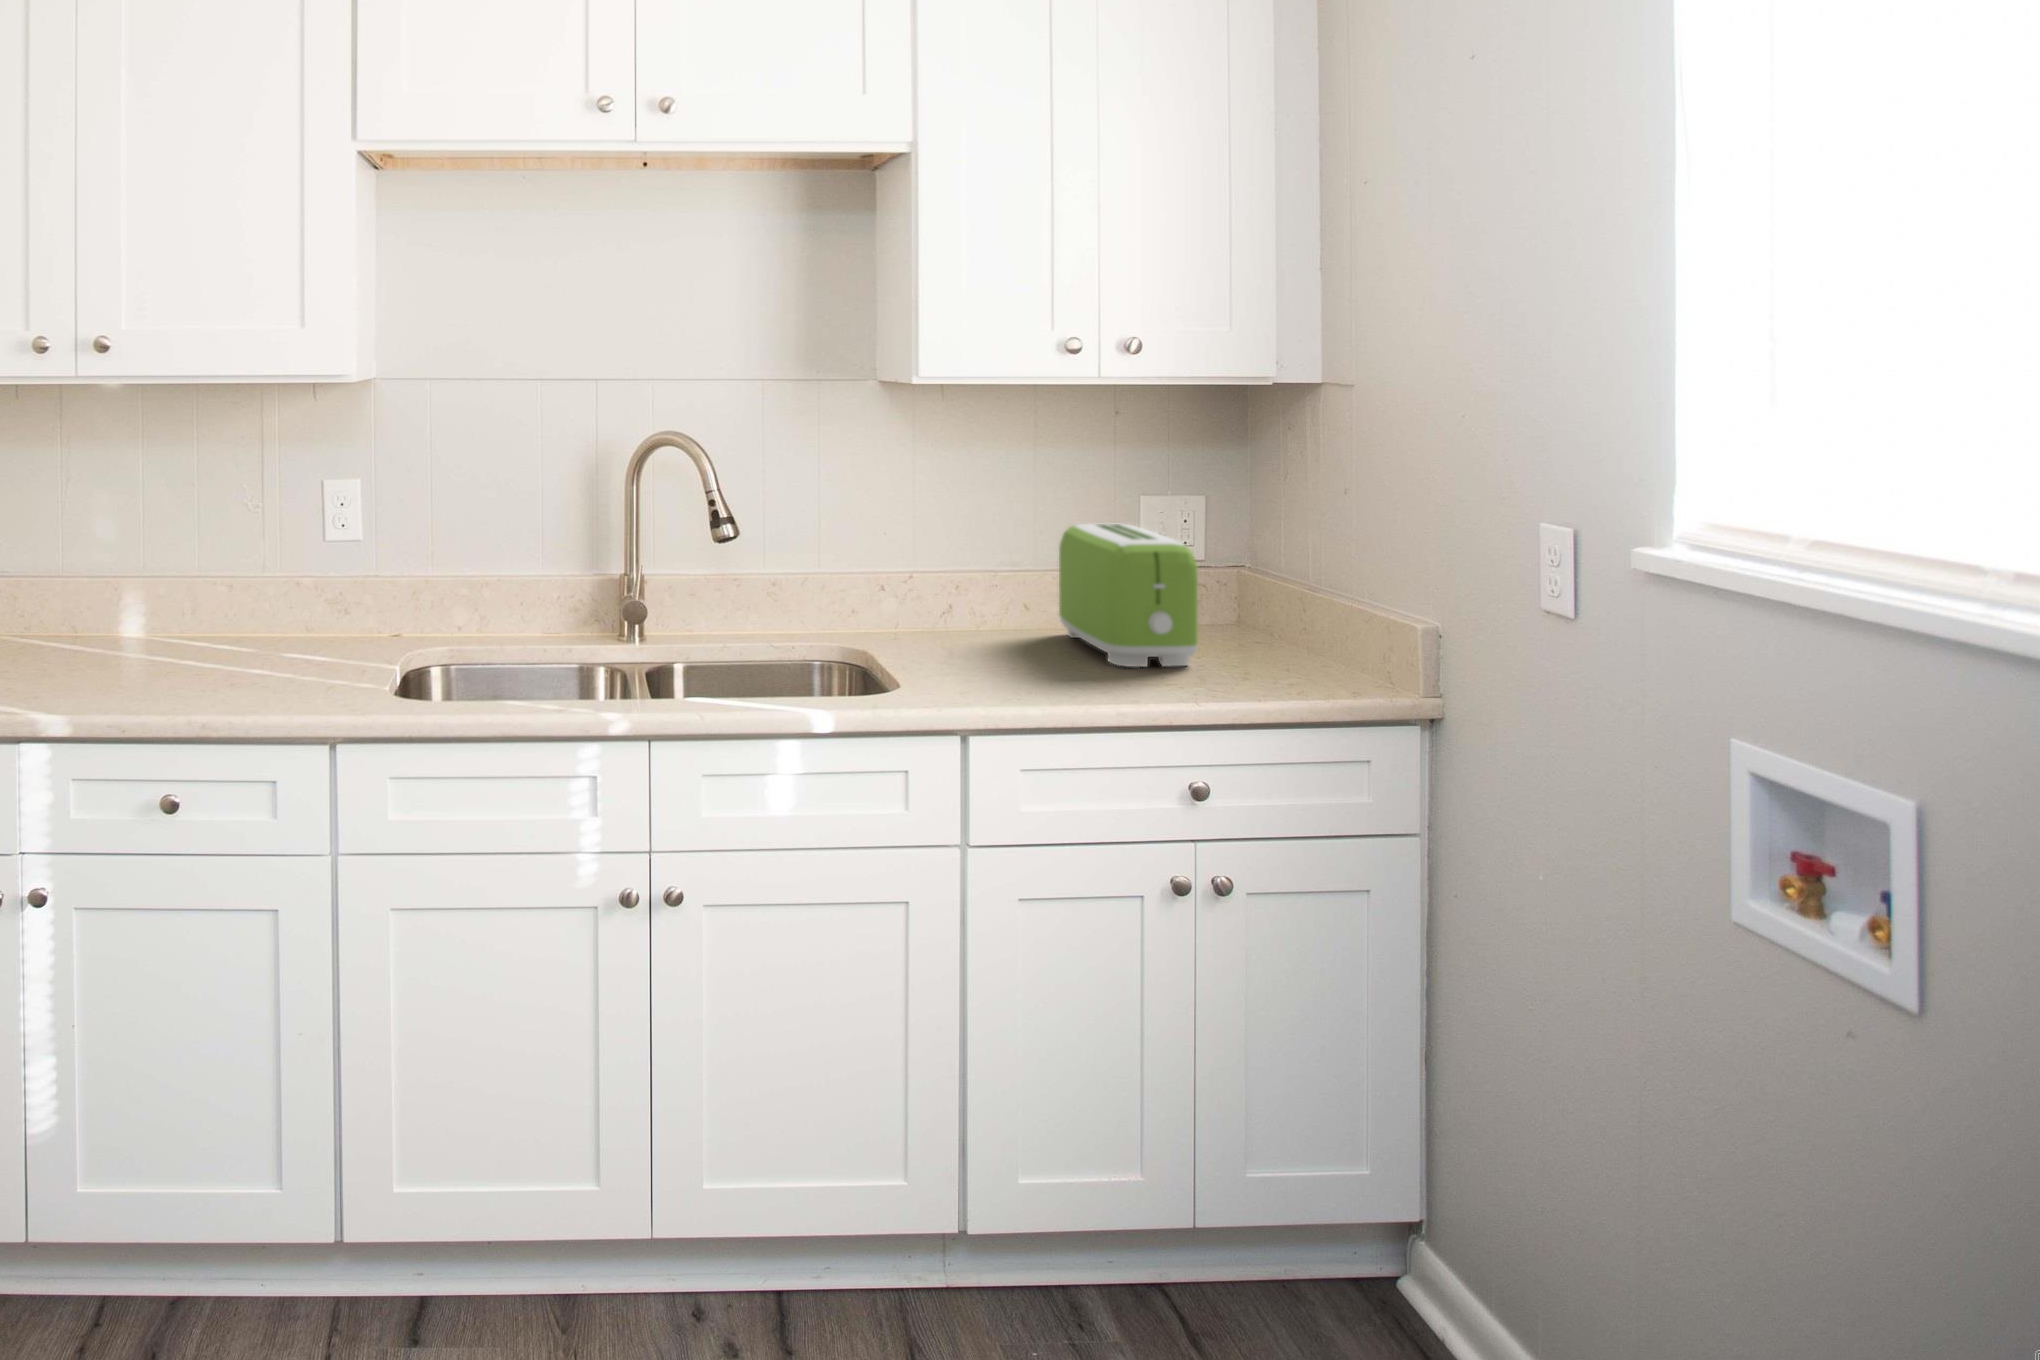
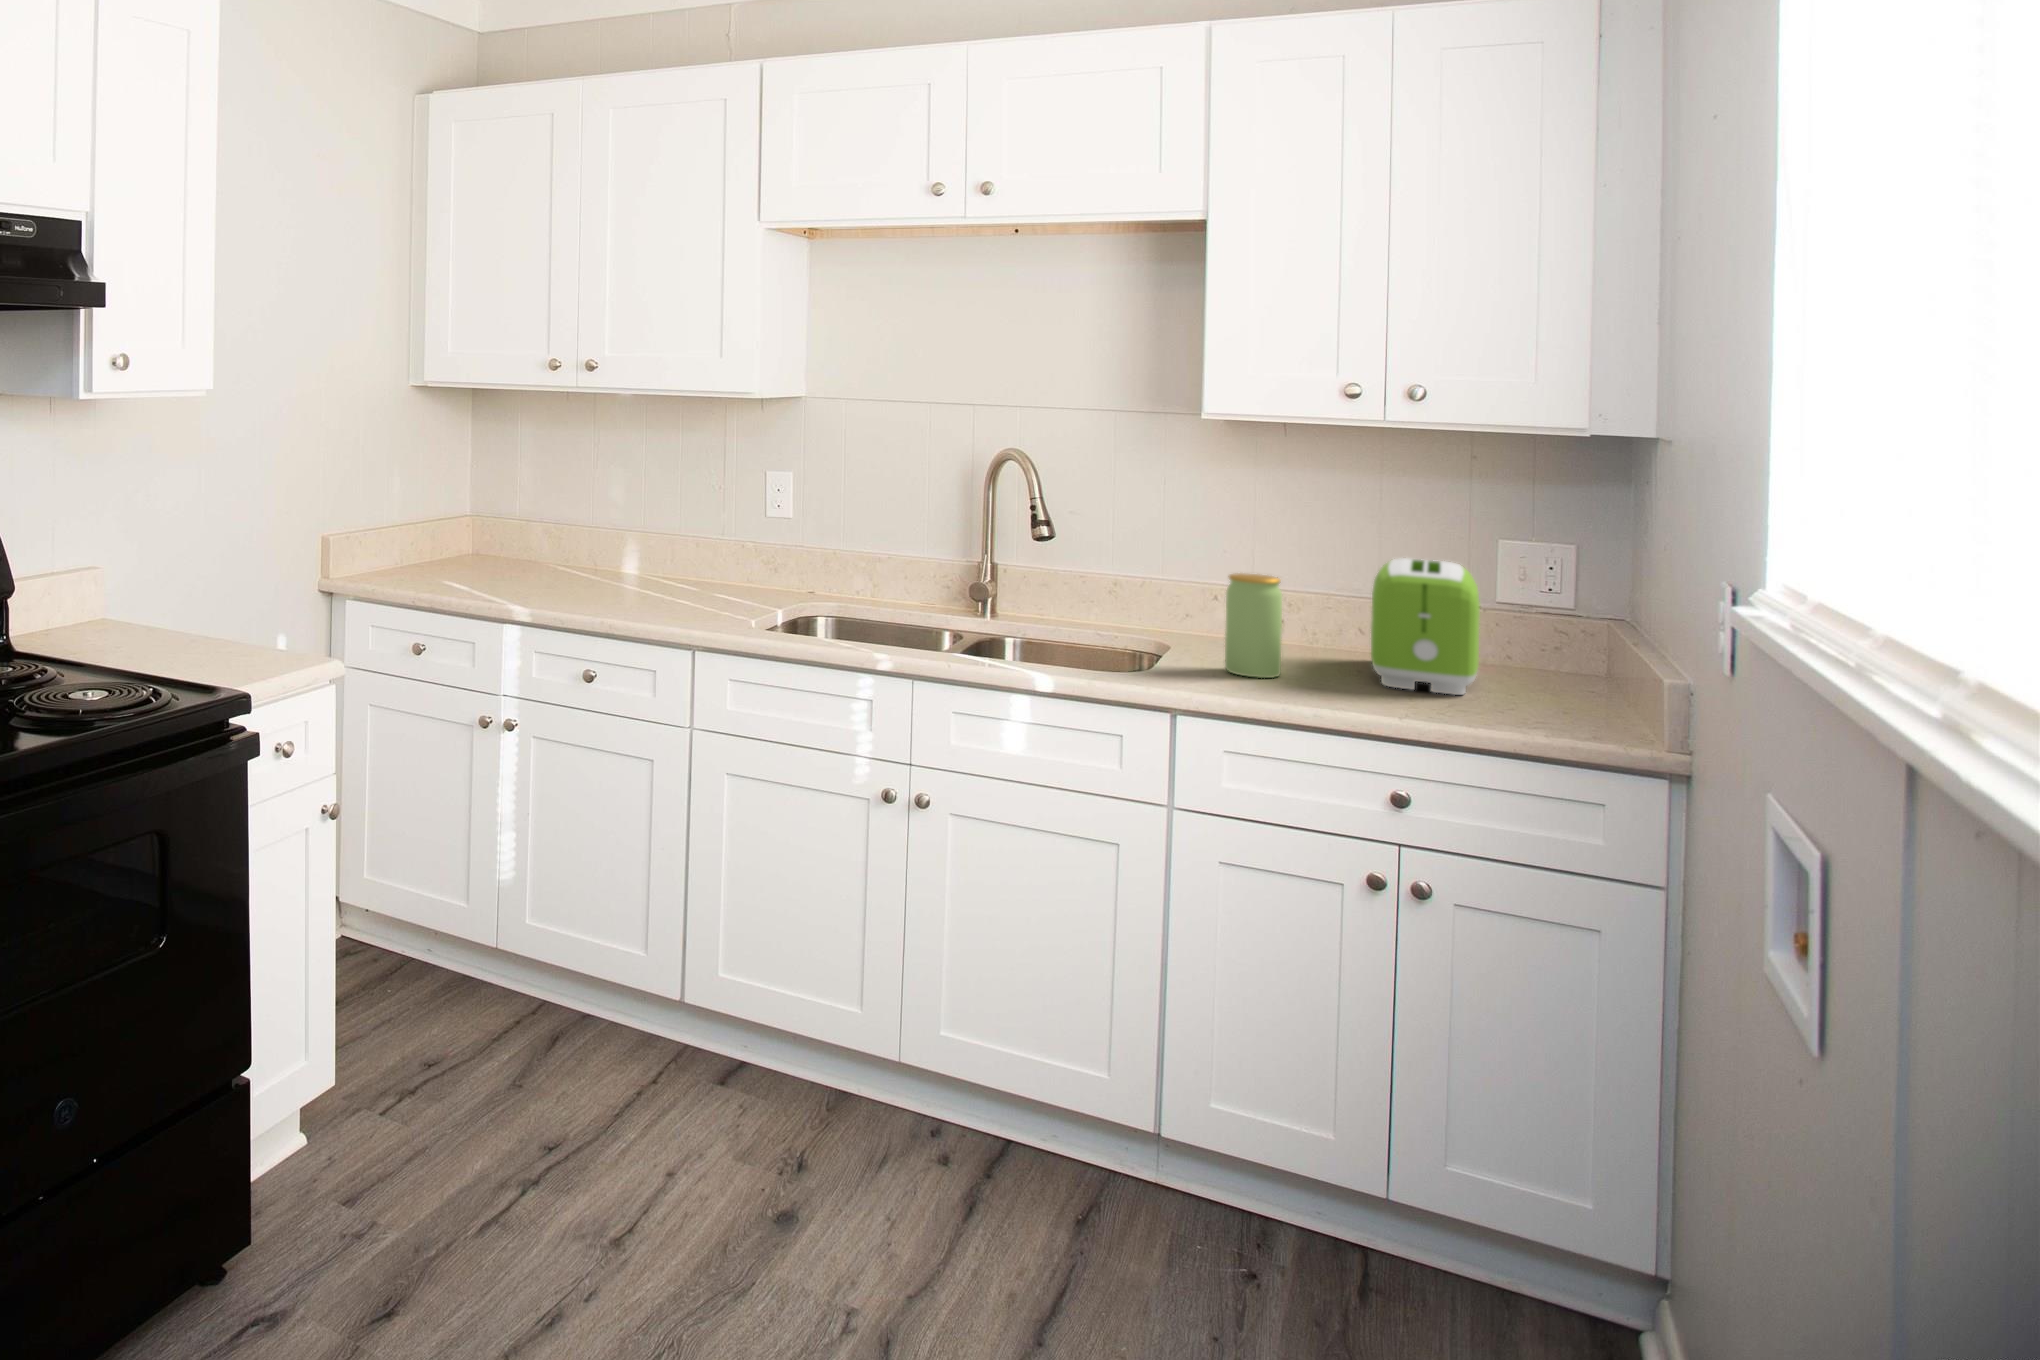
jar: none [961,558,1019,676] -> present [1225,573,1282,678]

